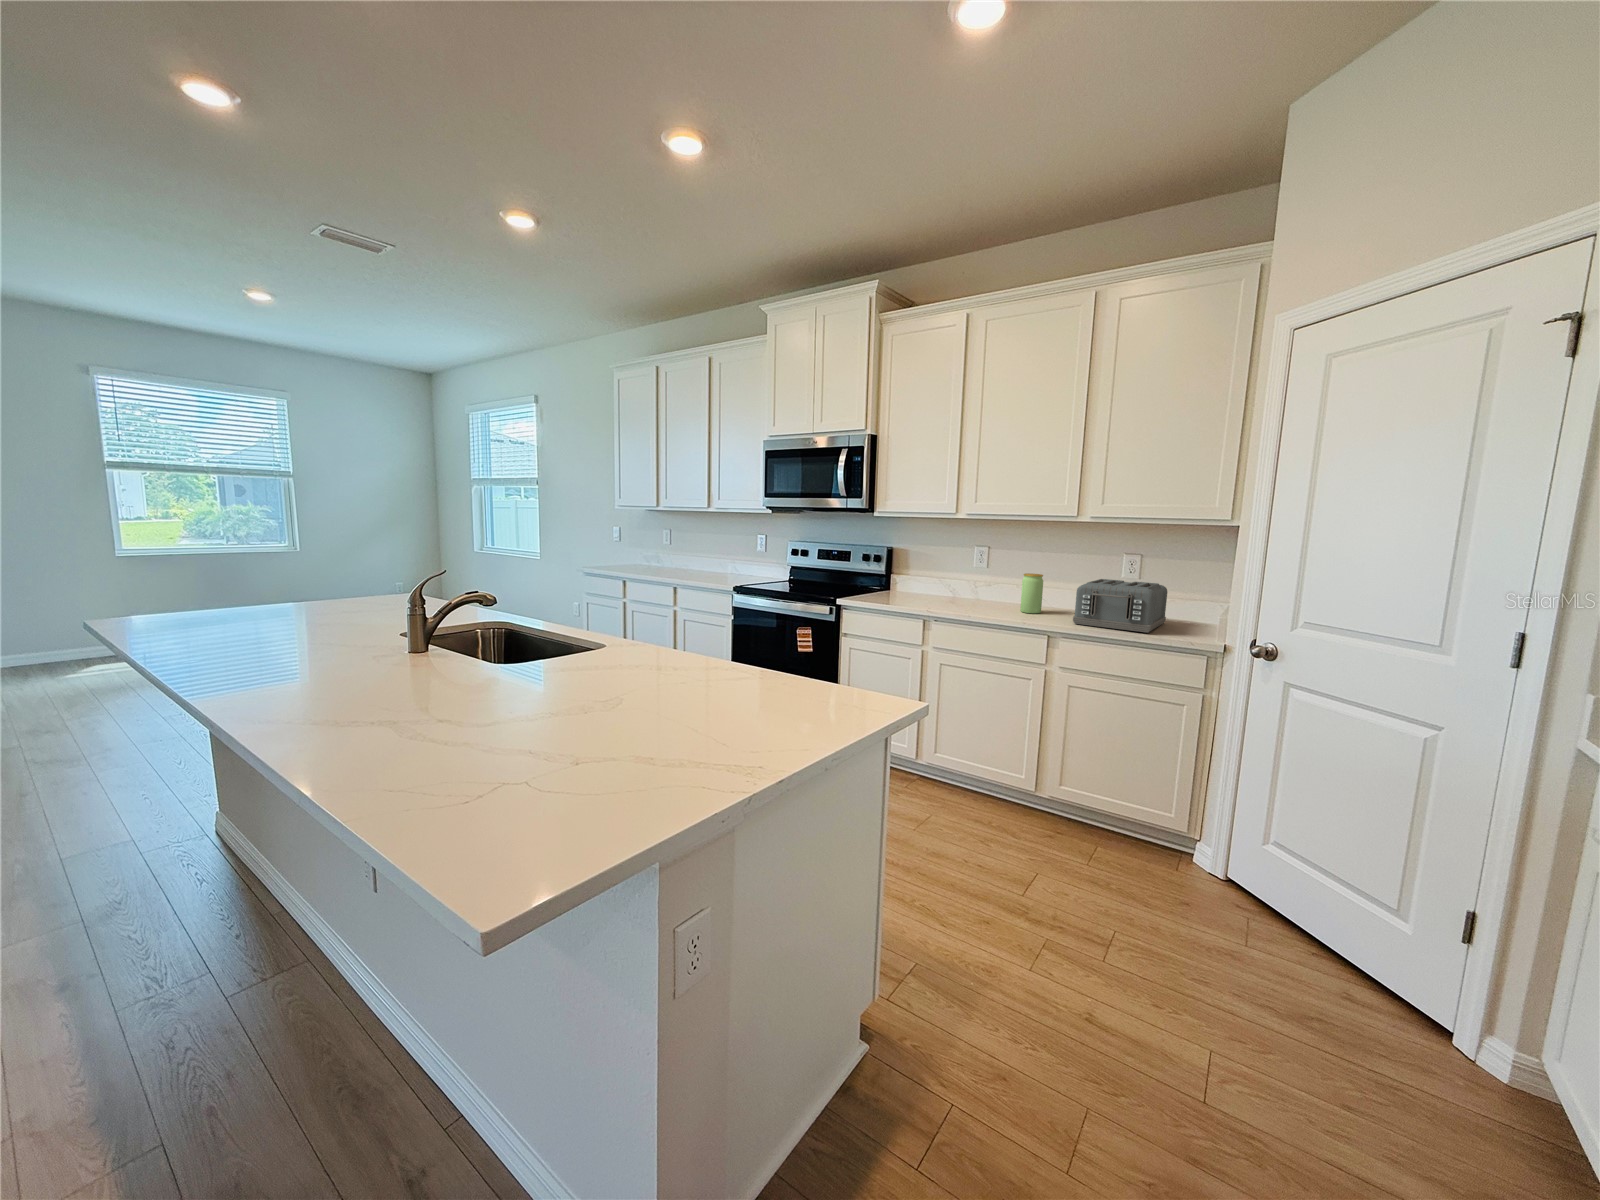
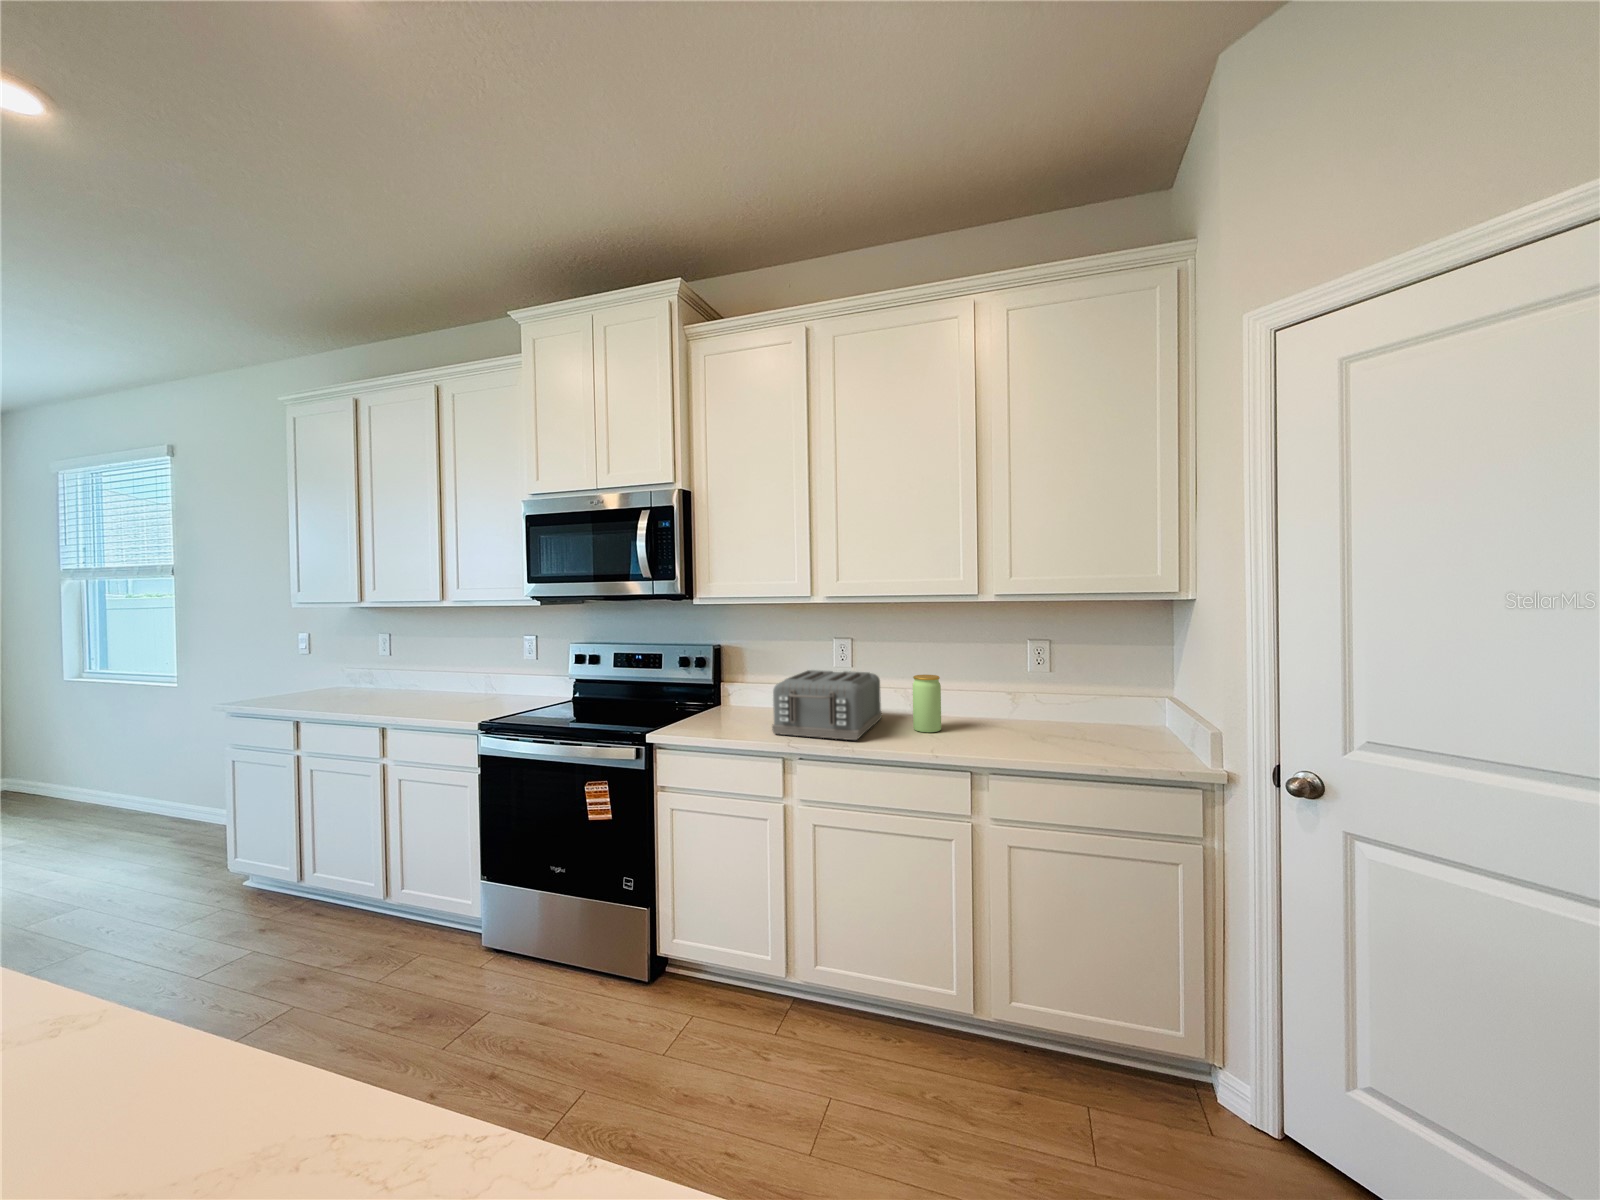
toaster: present [1073,579,1167,633] -> present [772,670,882,740]

